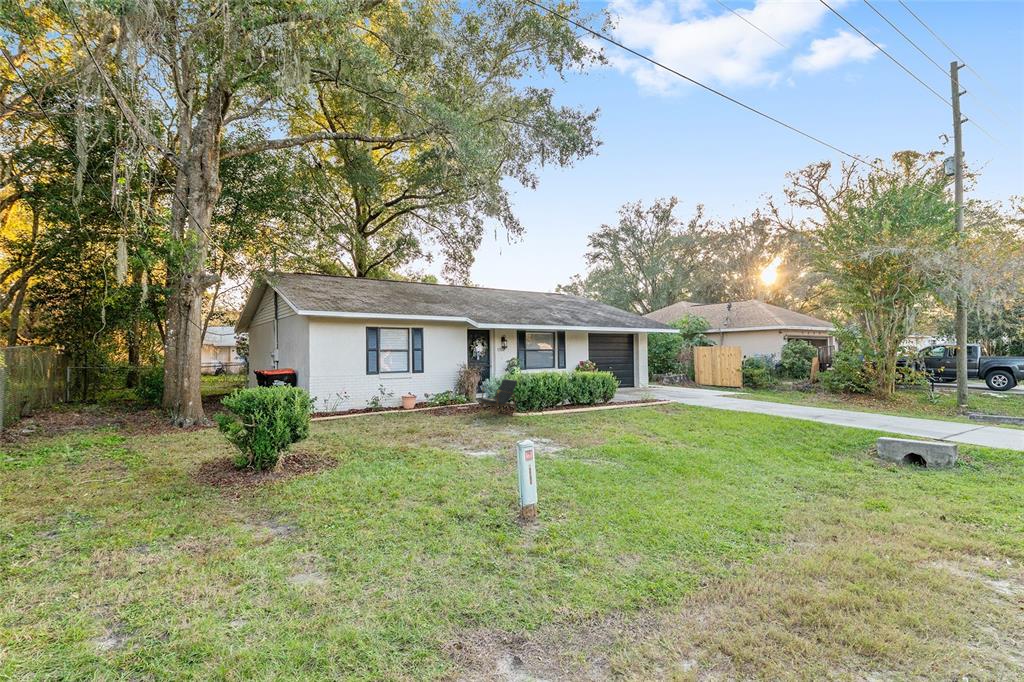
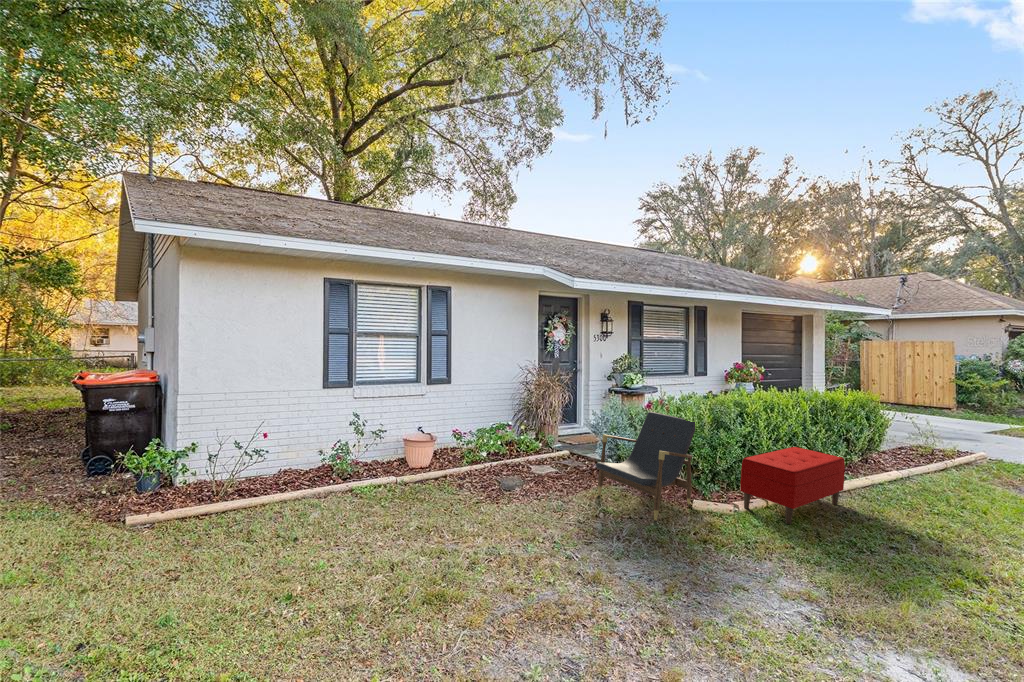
bench: none [534,392,578,415] -> present [740,447,845,524]

